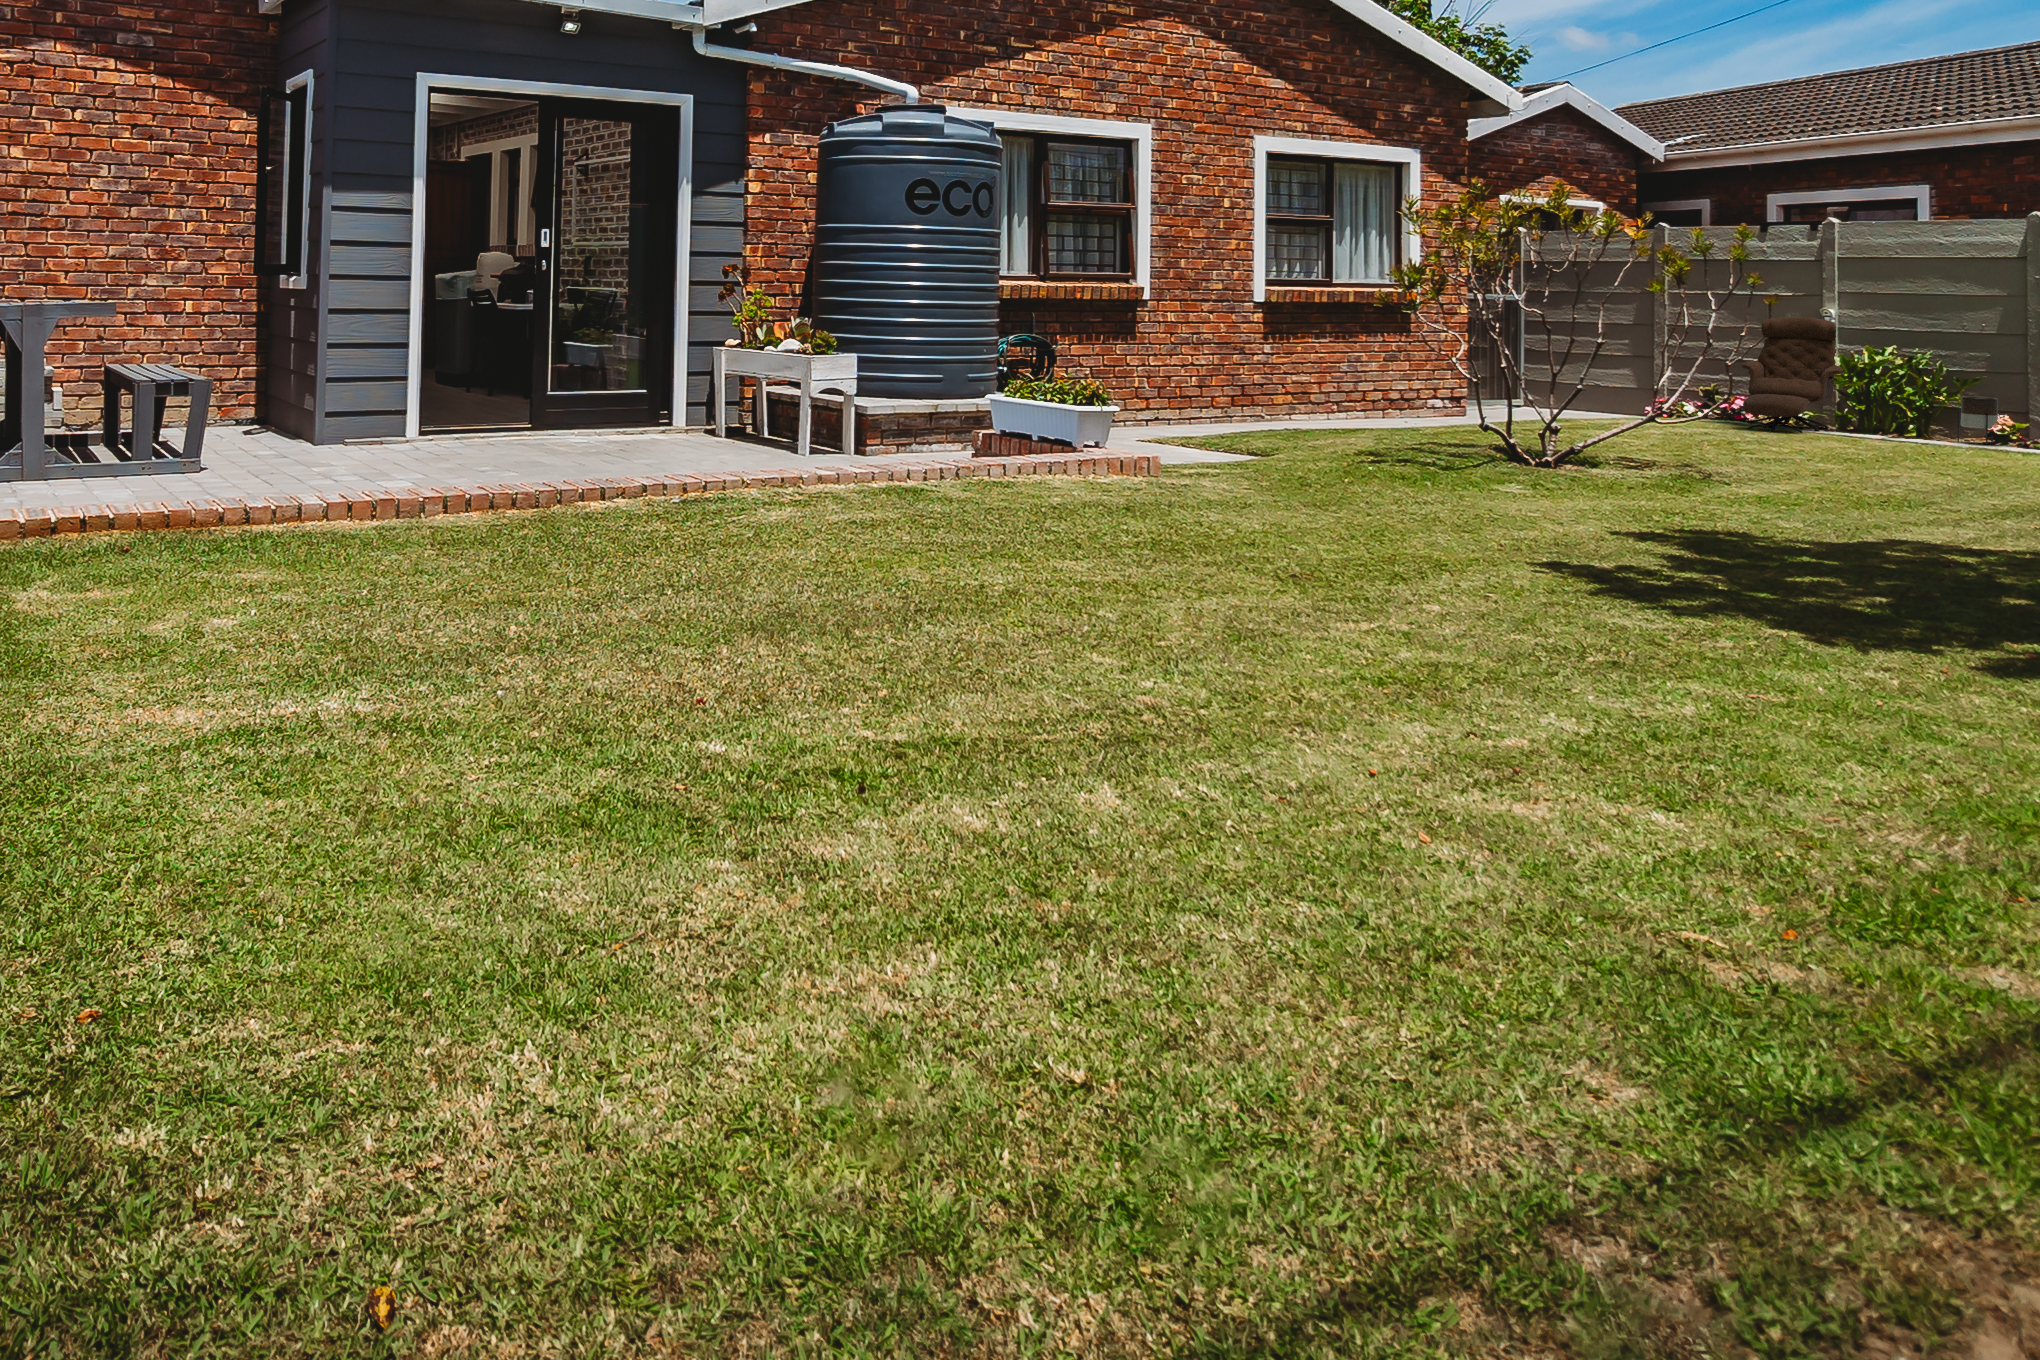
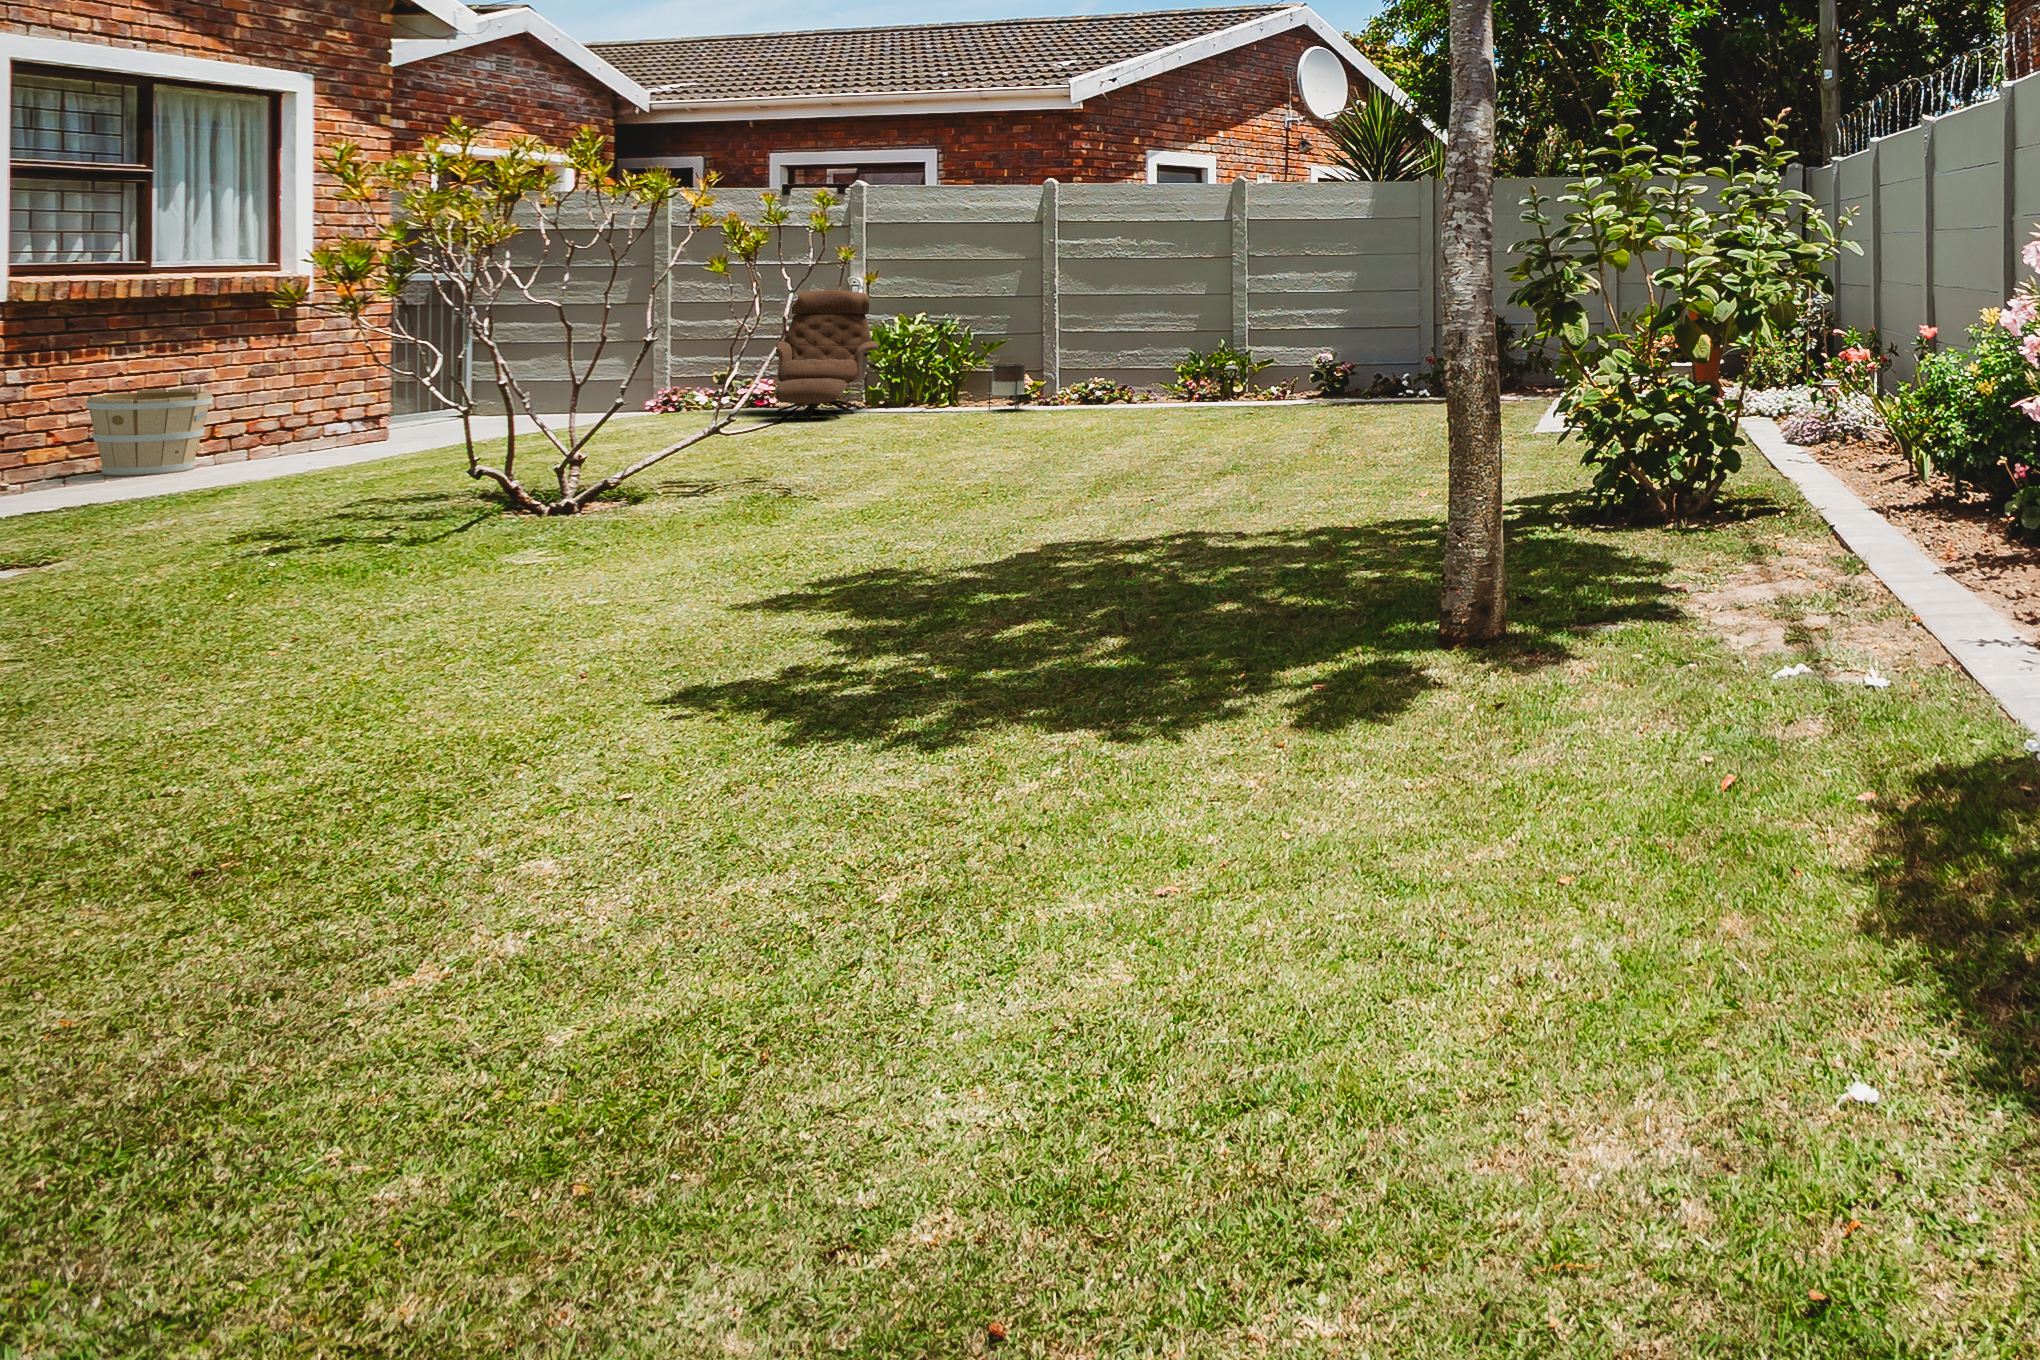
wooden bucket: none [1299,361,1361,416] -> present [86,389,213,476]

